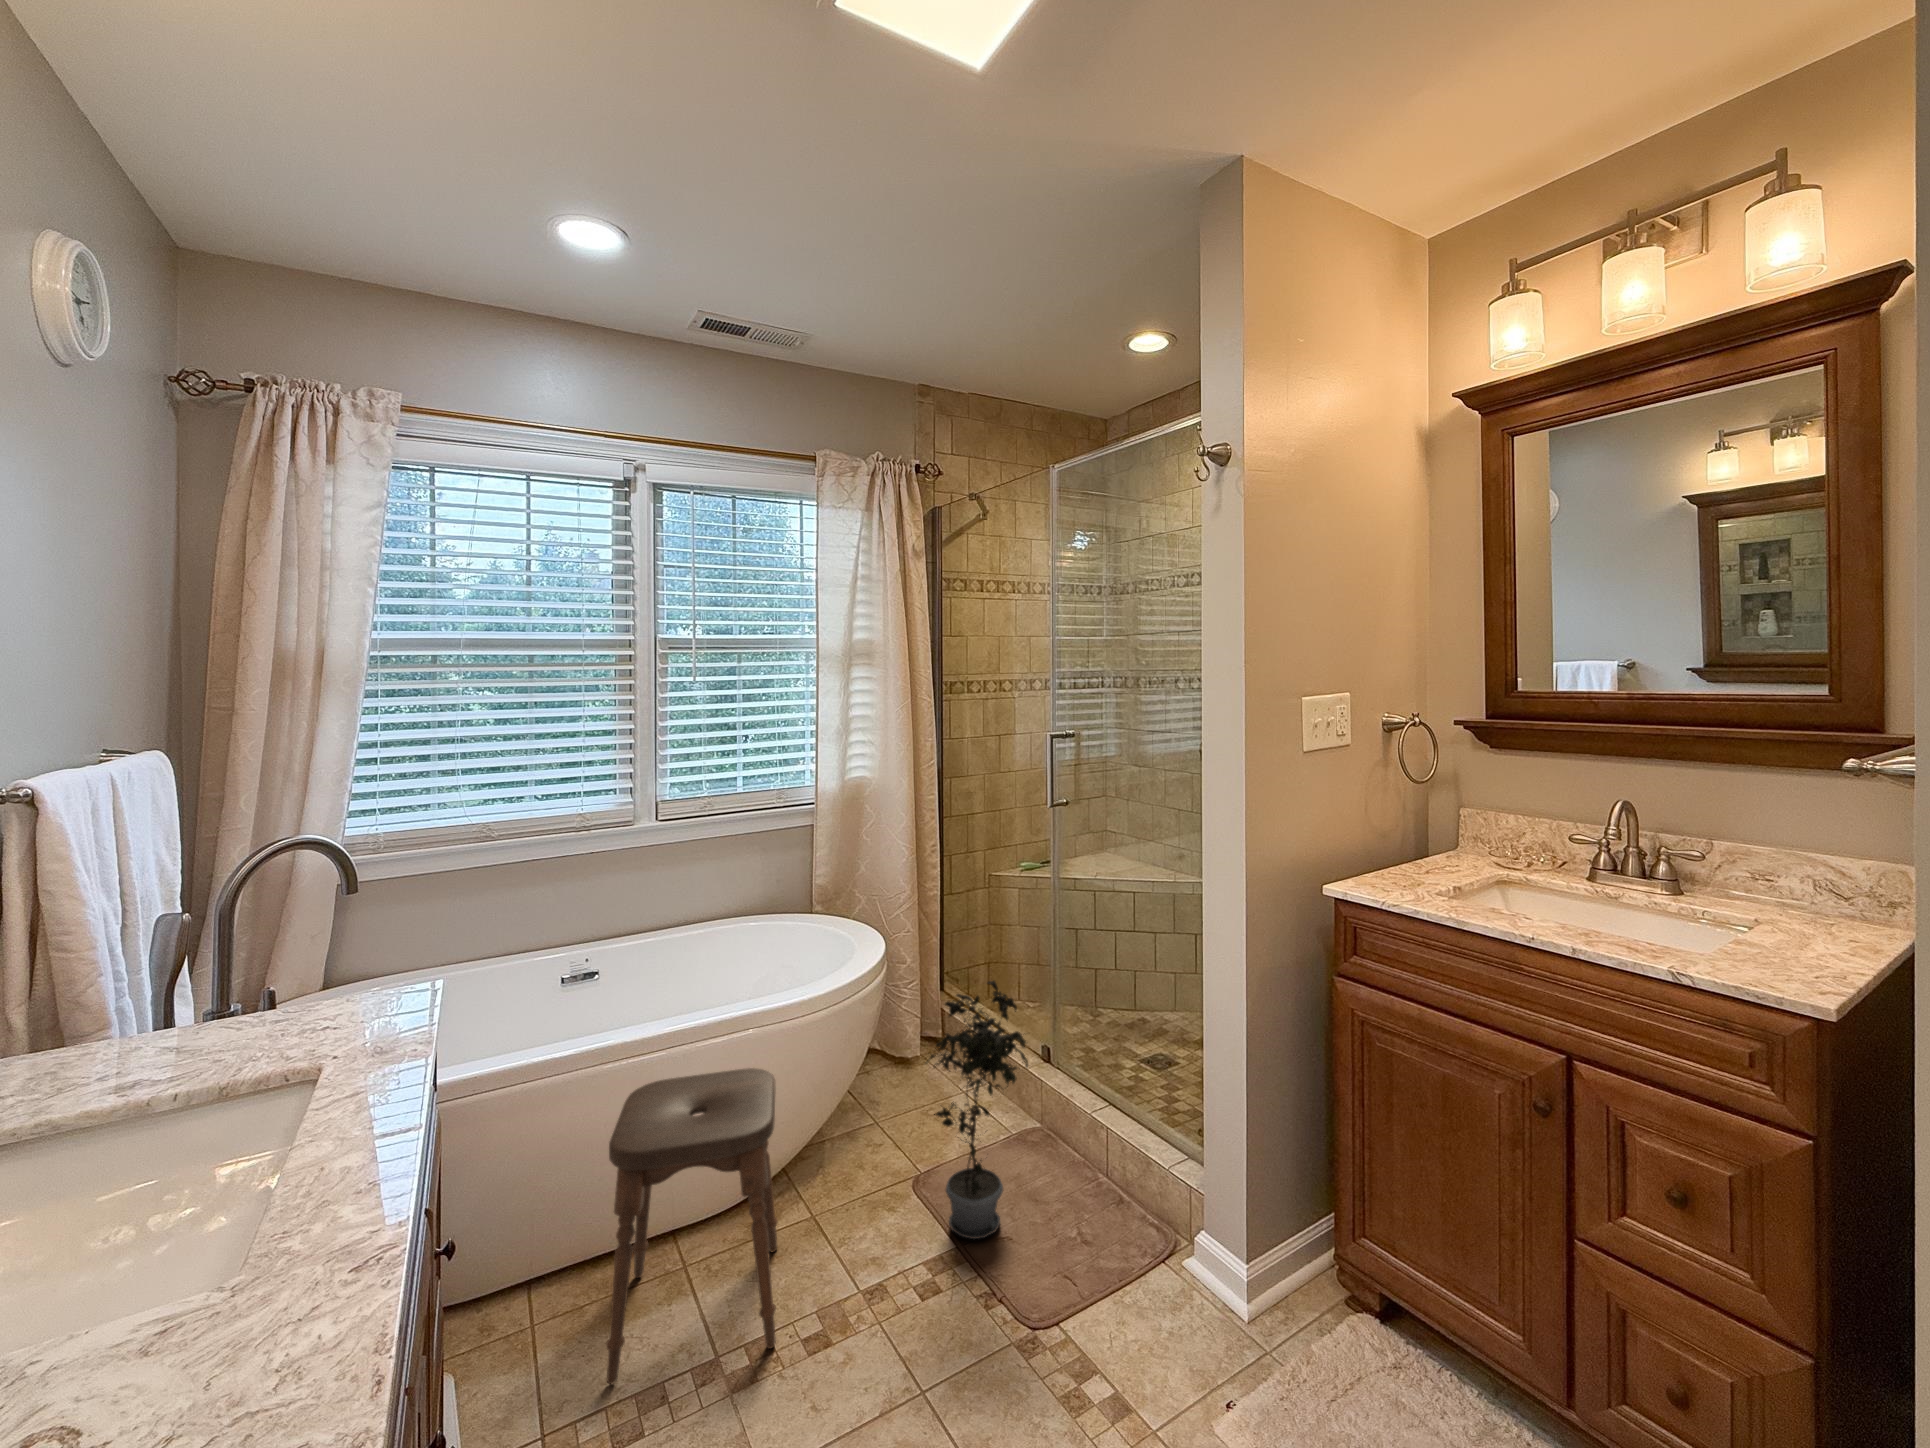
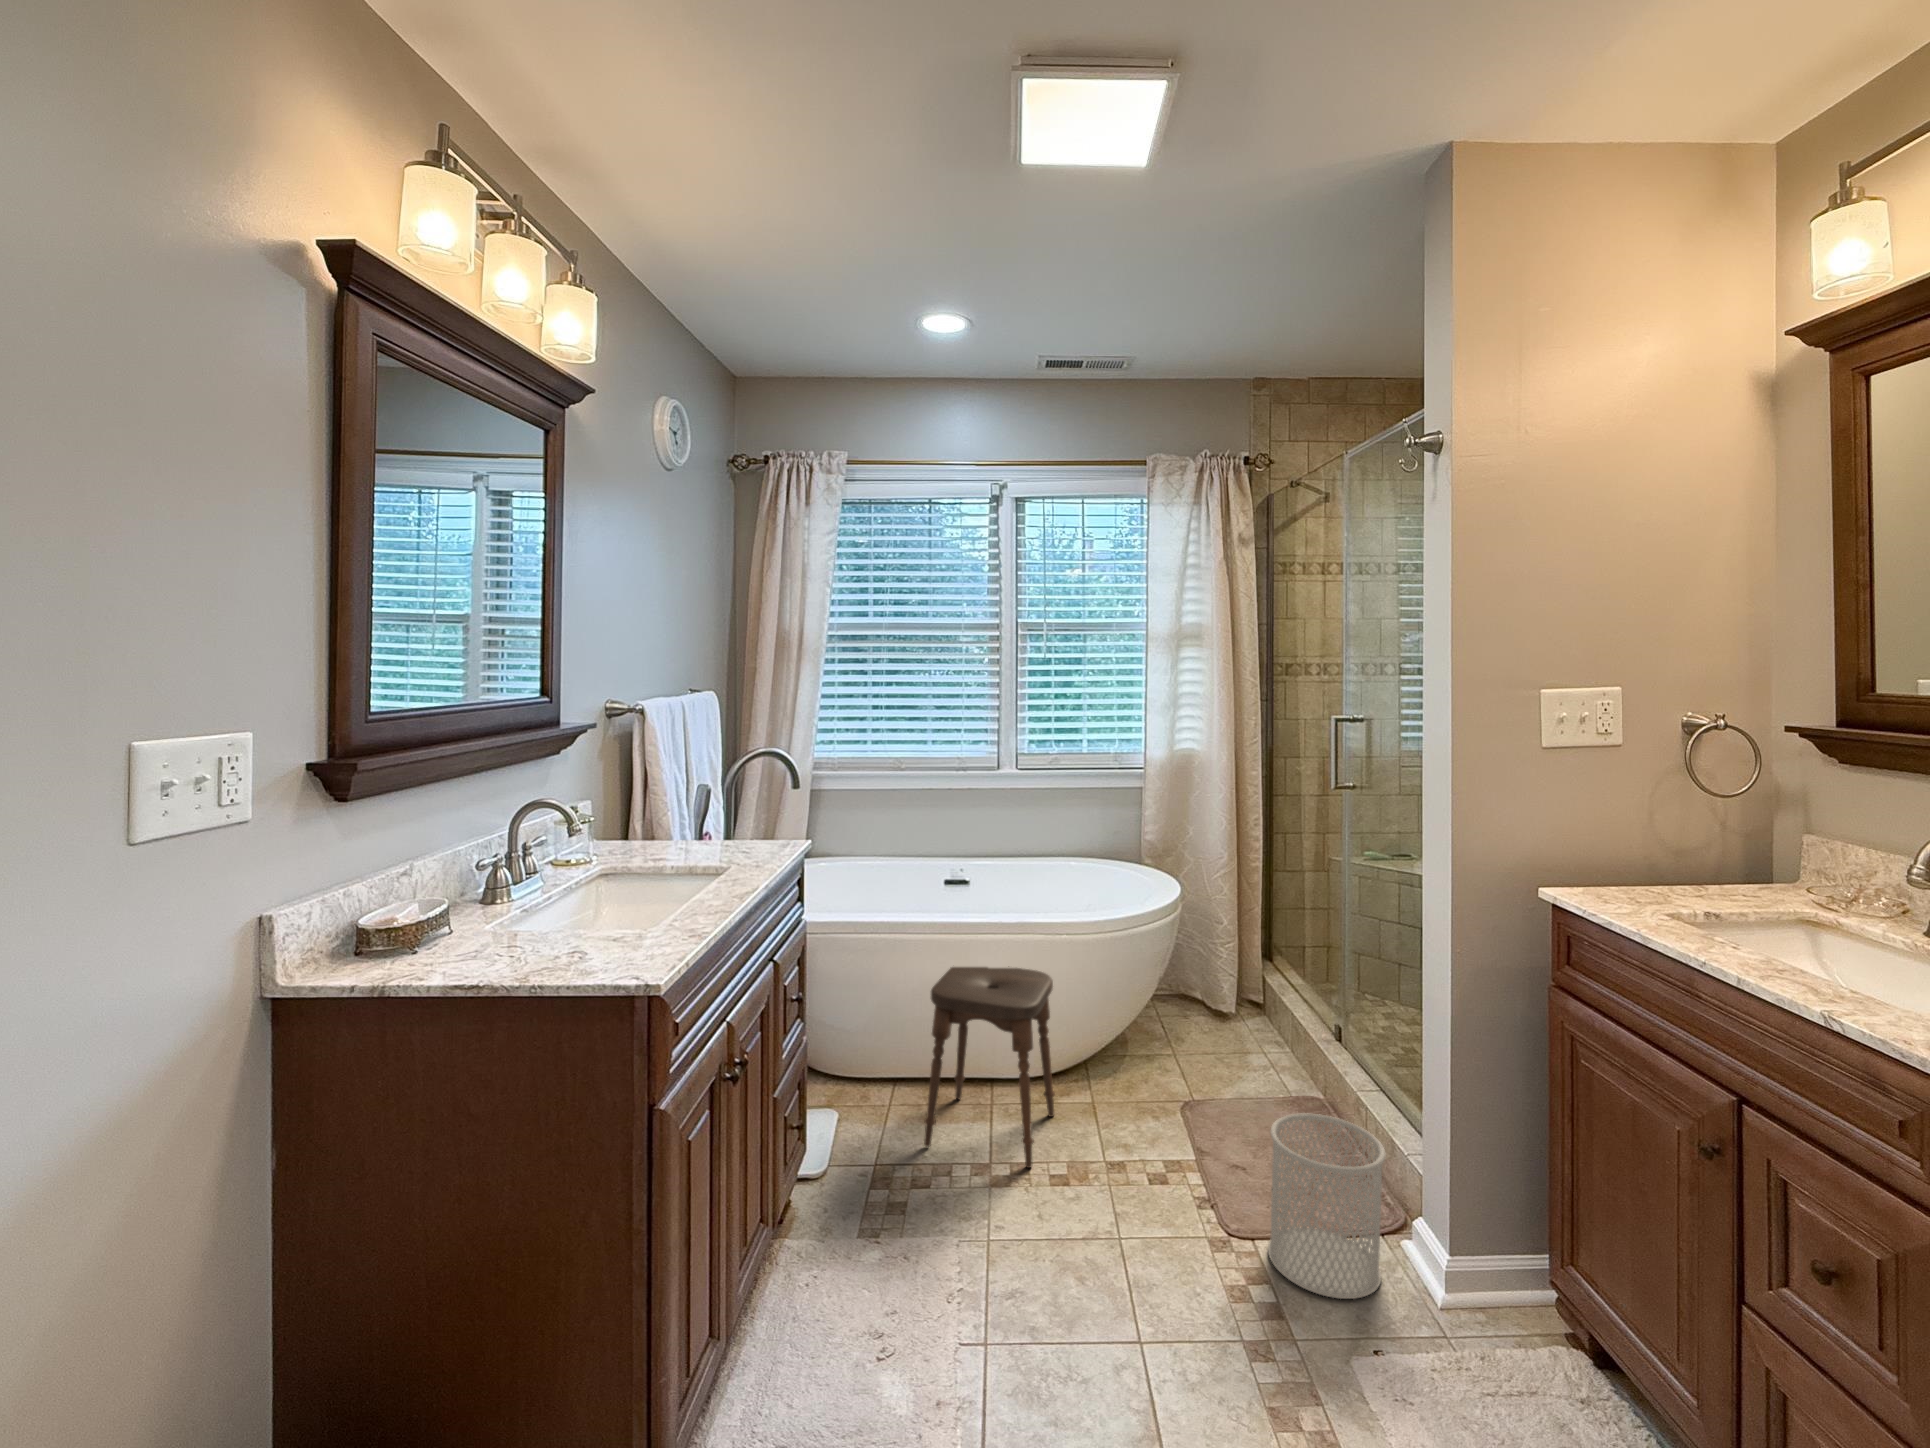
potted plant: present [926,981,1028,1239] -> none [1172,947,1273,1167]
wastebasket: none [1074,1148,1191,1366] -> present [1268,1113,1386,1299]

